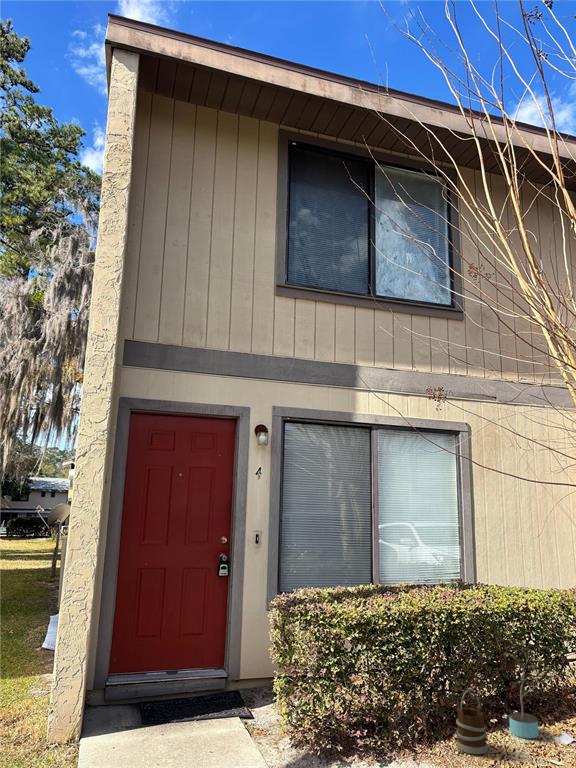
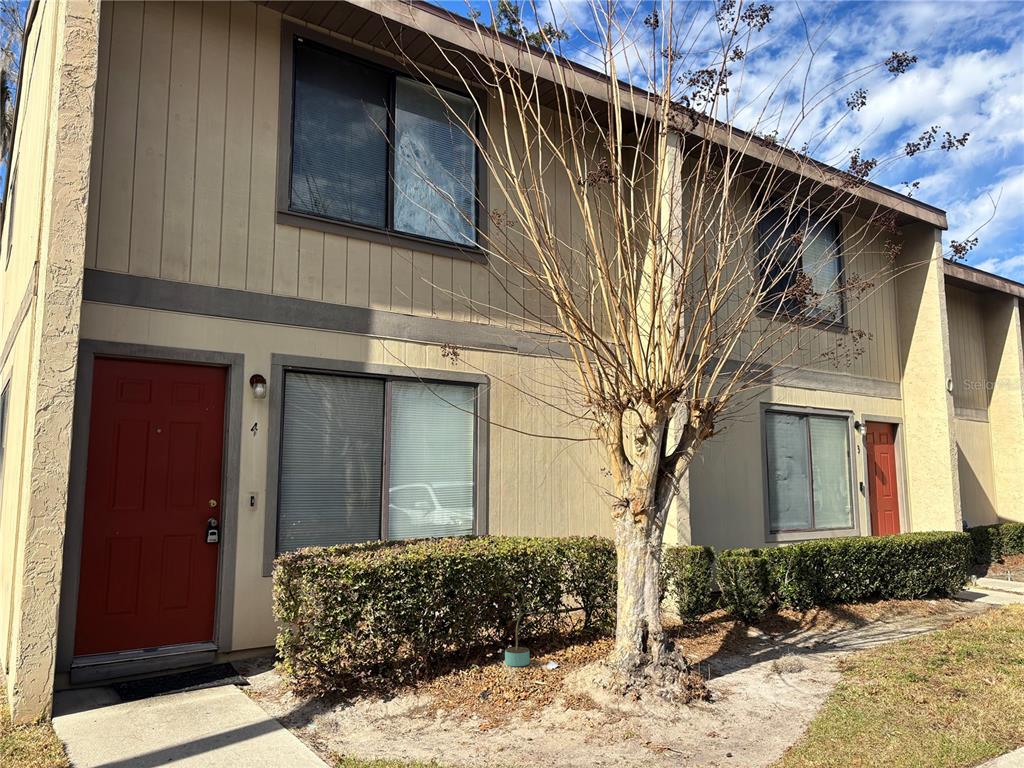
wooden bucket: present [456,690,488,754] -> none [455,627,483,682]

